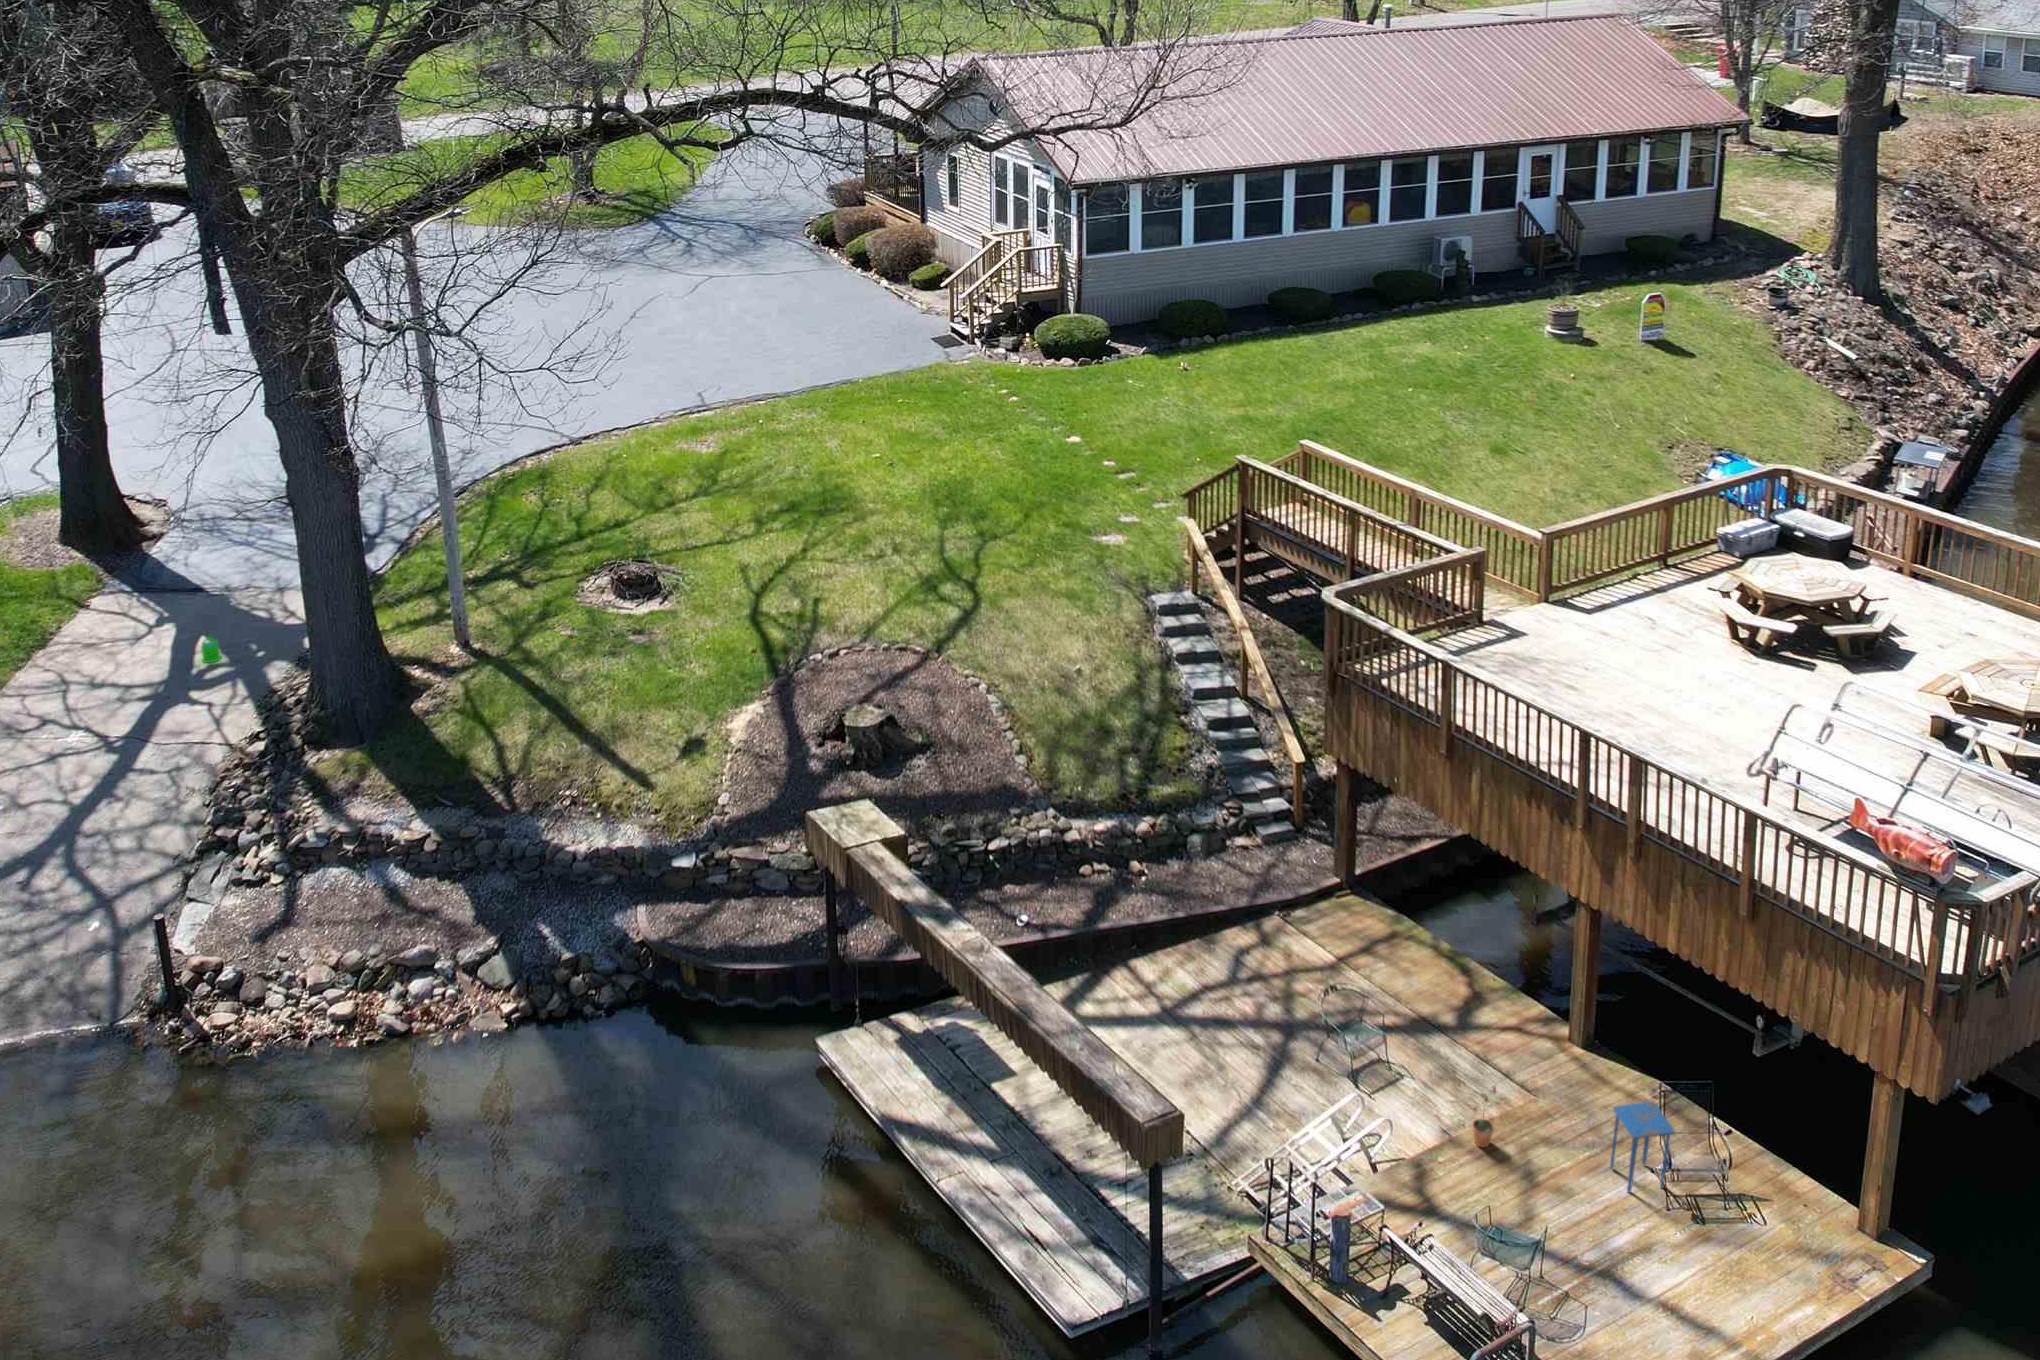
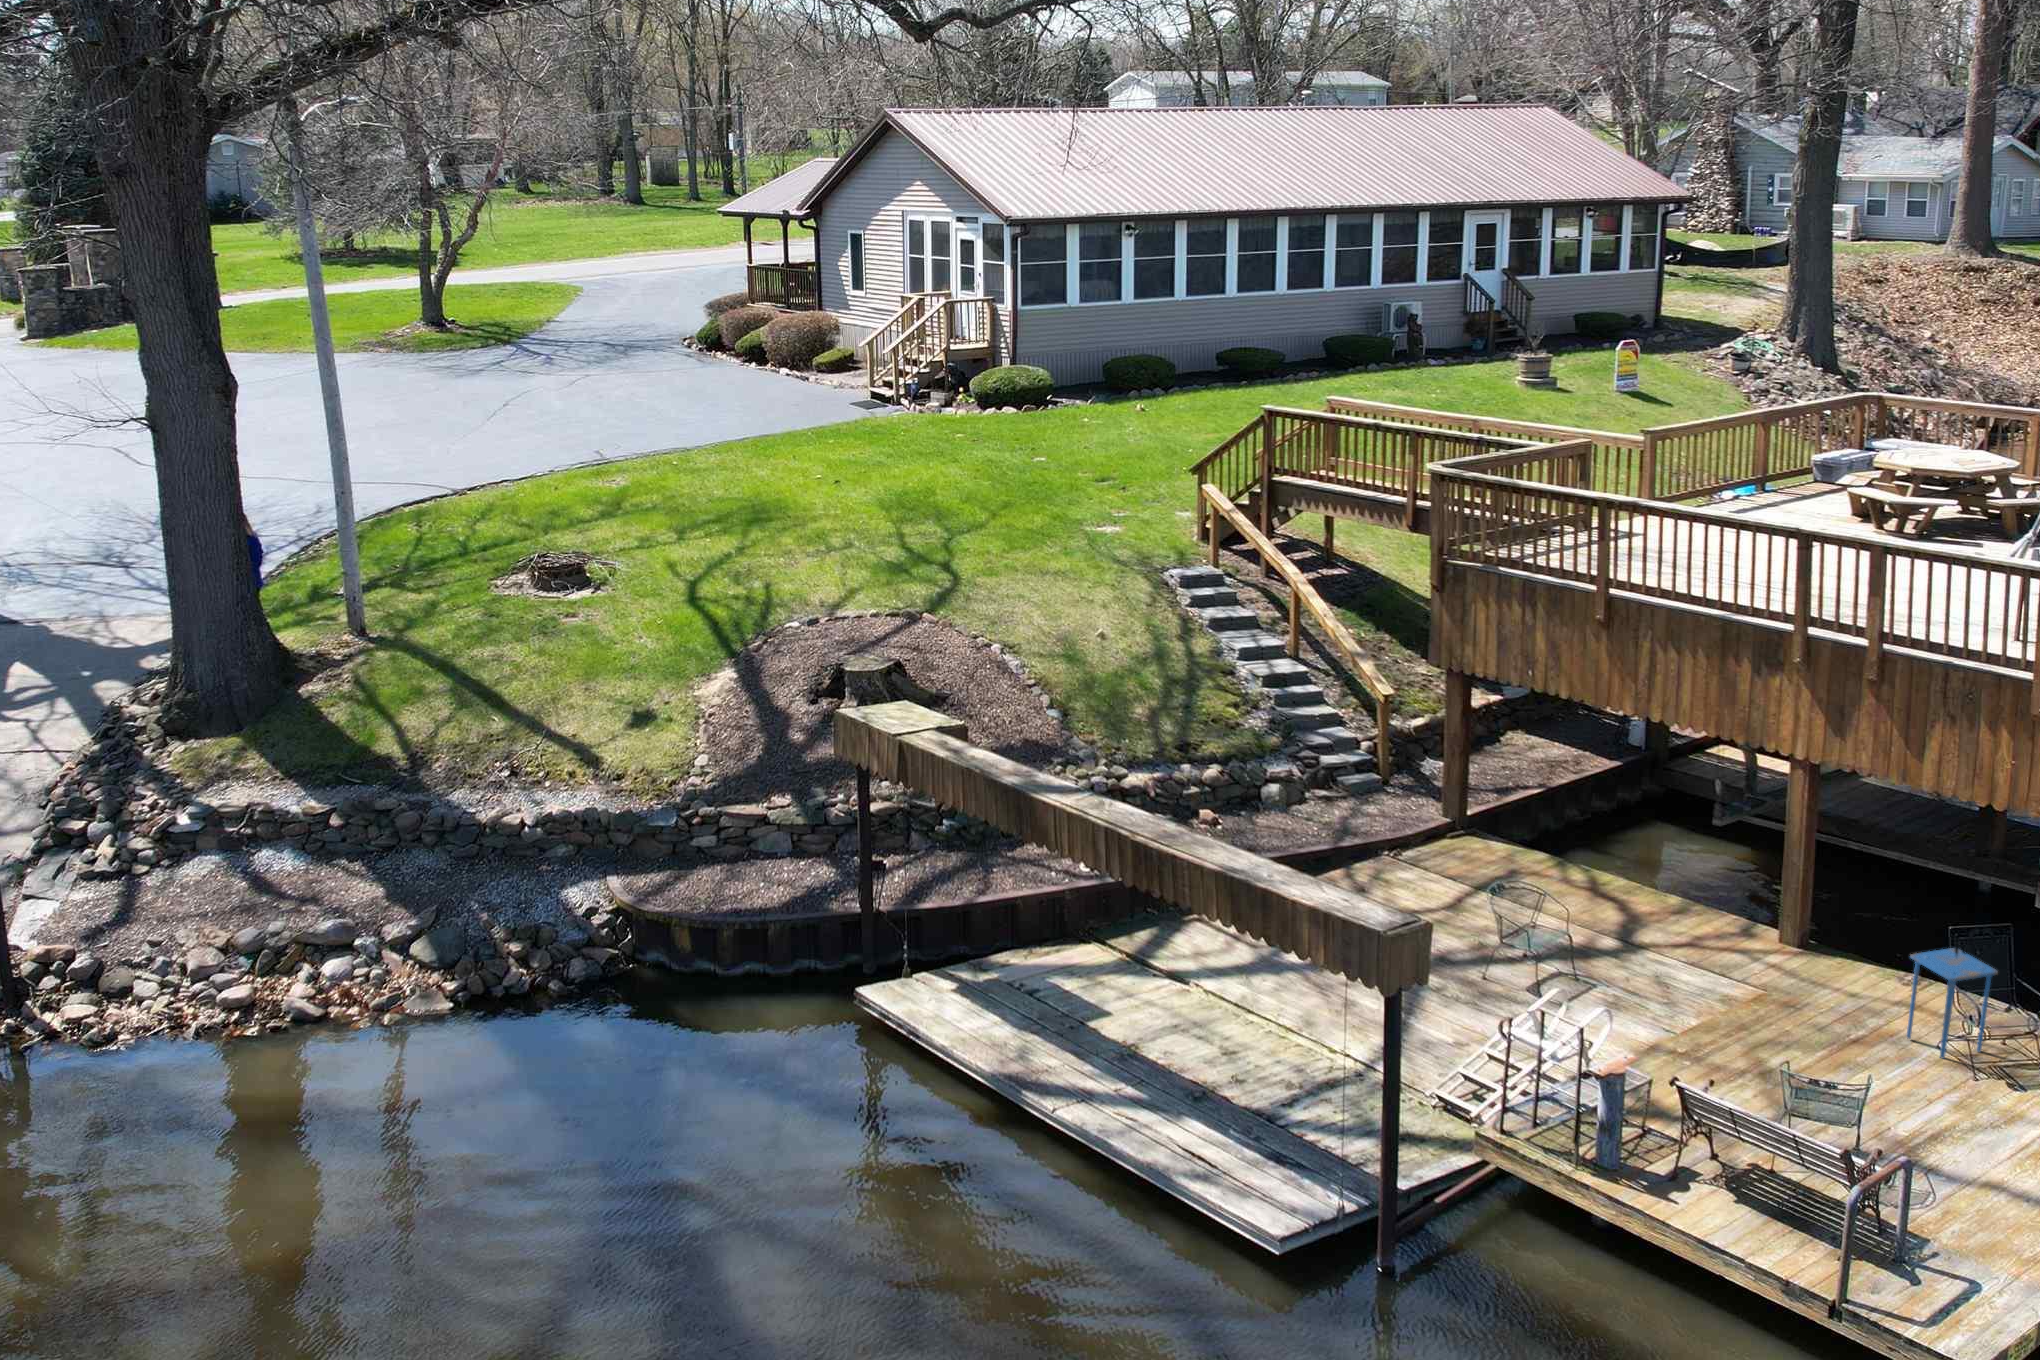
watering can: present [202,637,221,663] -> none [27,642,54,674]
potted plant: present [1472,1086,1496,1147] -> none [1726,949,1758,1031]

